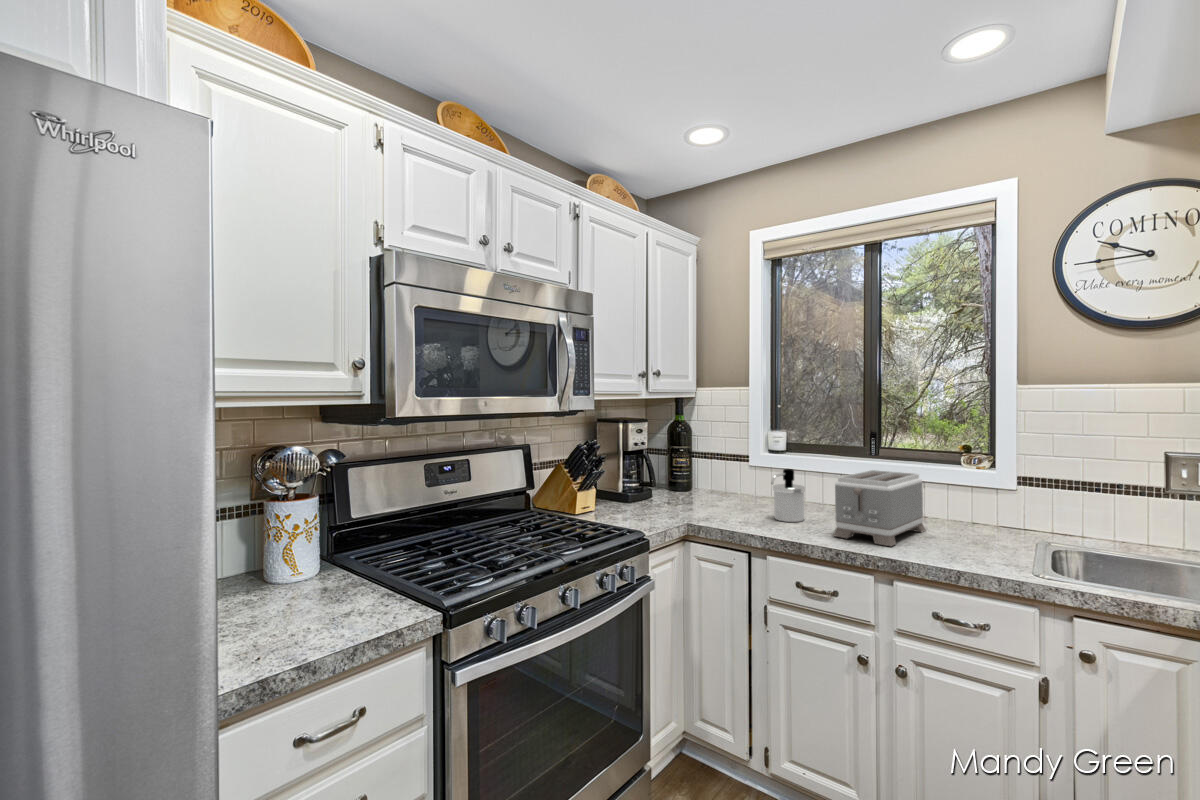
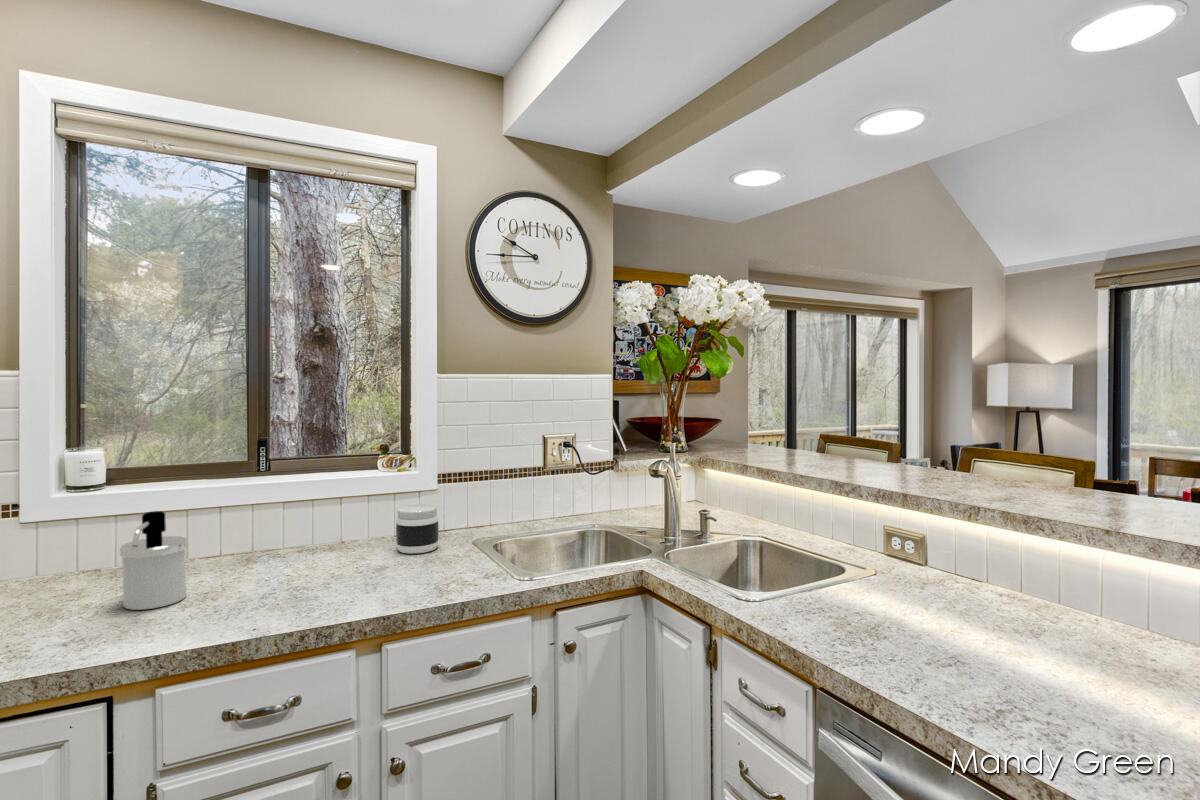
toaster: present [833,470,925,546] -> none [270,488,367,608]
jar: none [956,496,997,537] -> present [396,504,439,554]

